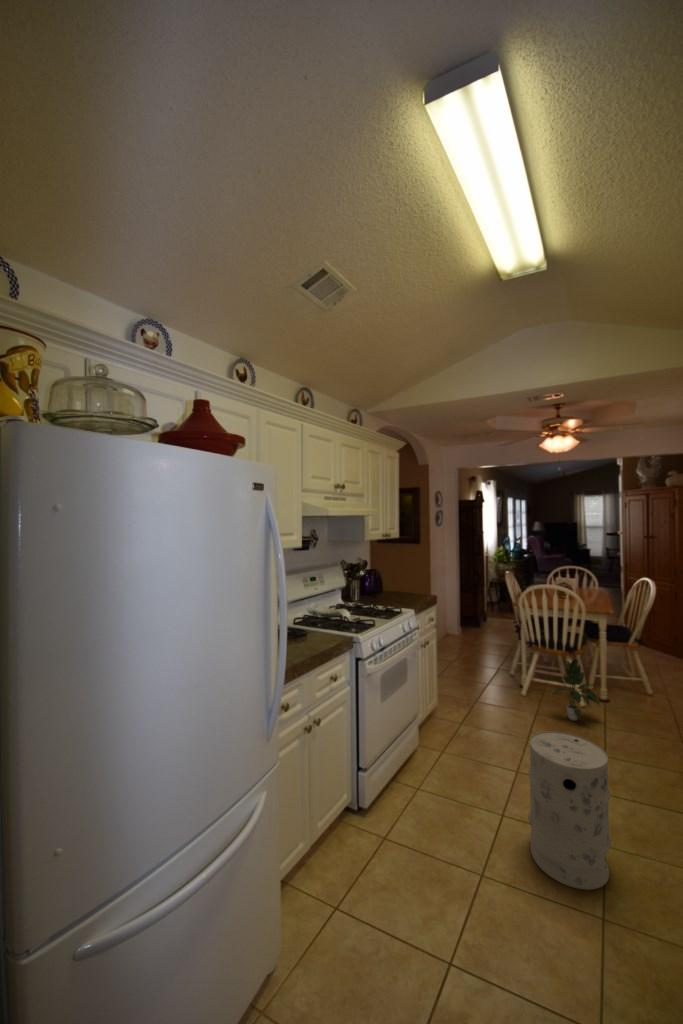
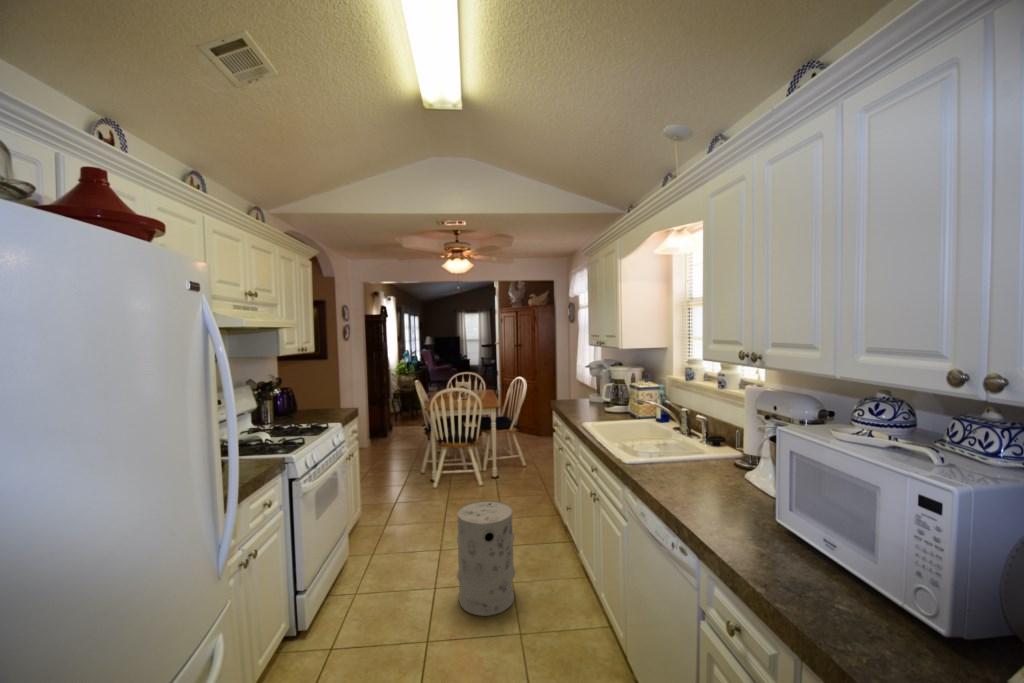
potted plant: present [553,659,600,720] -> none [457,446,495,497]

